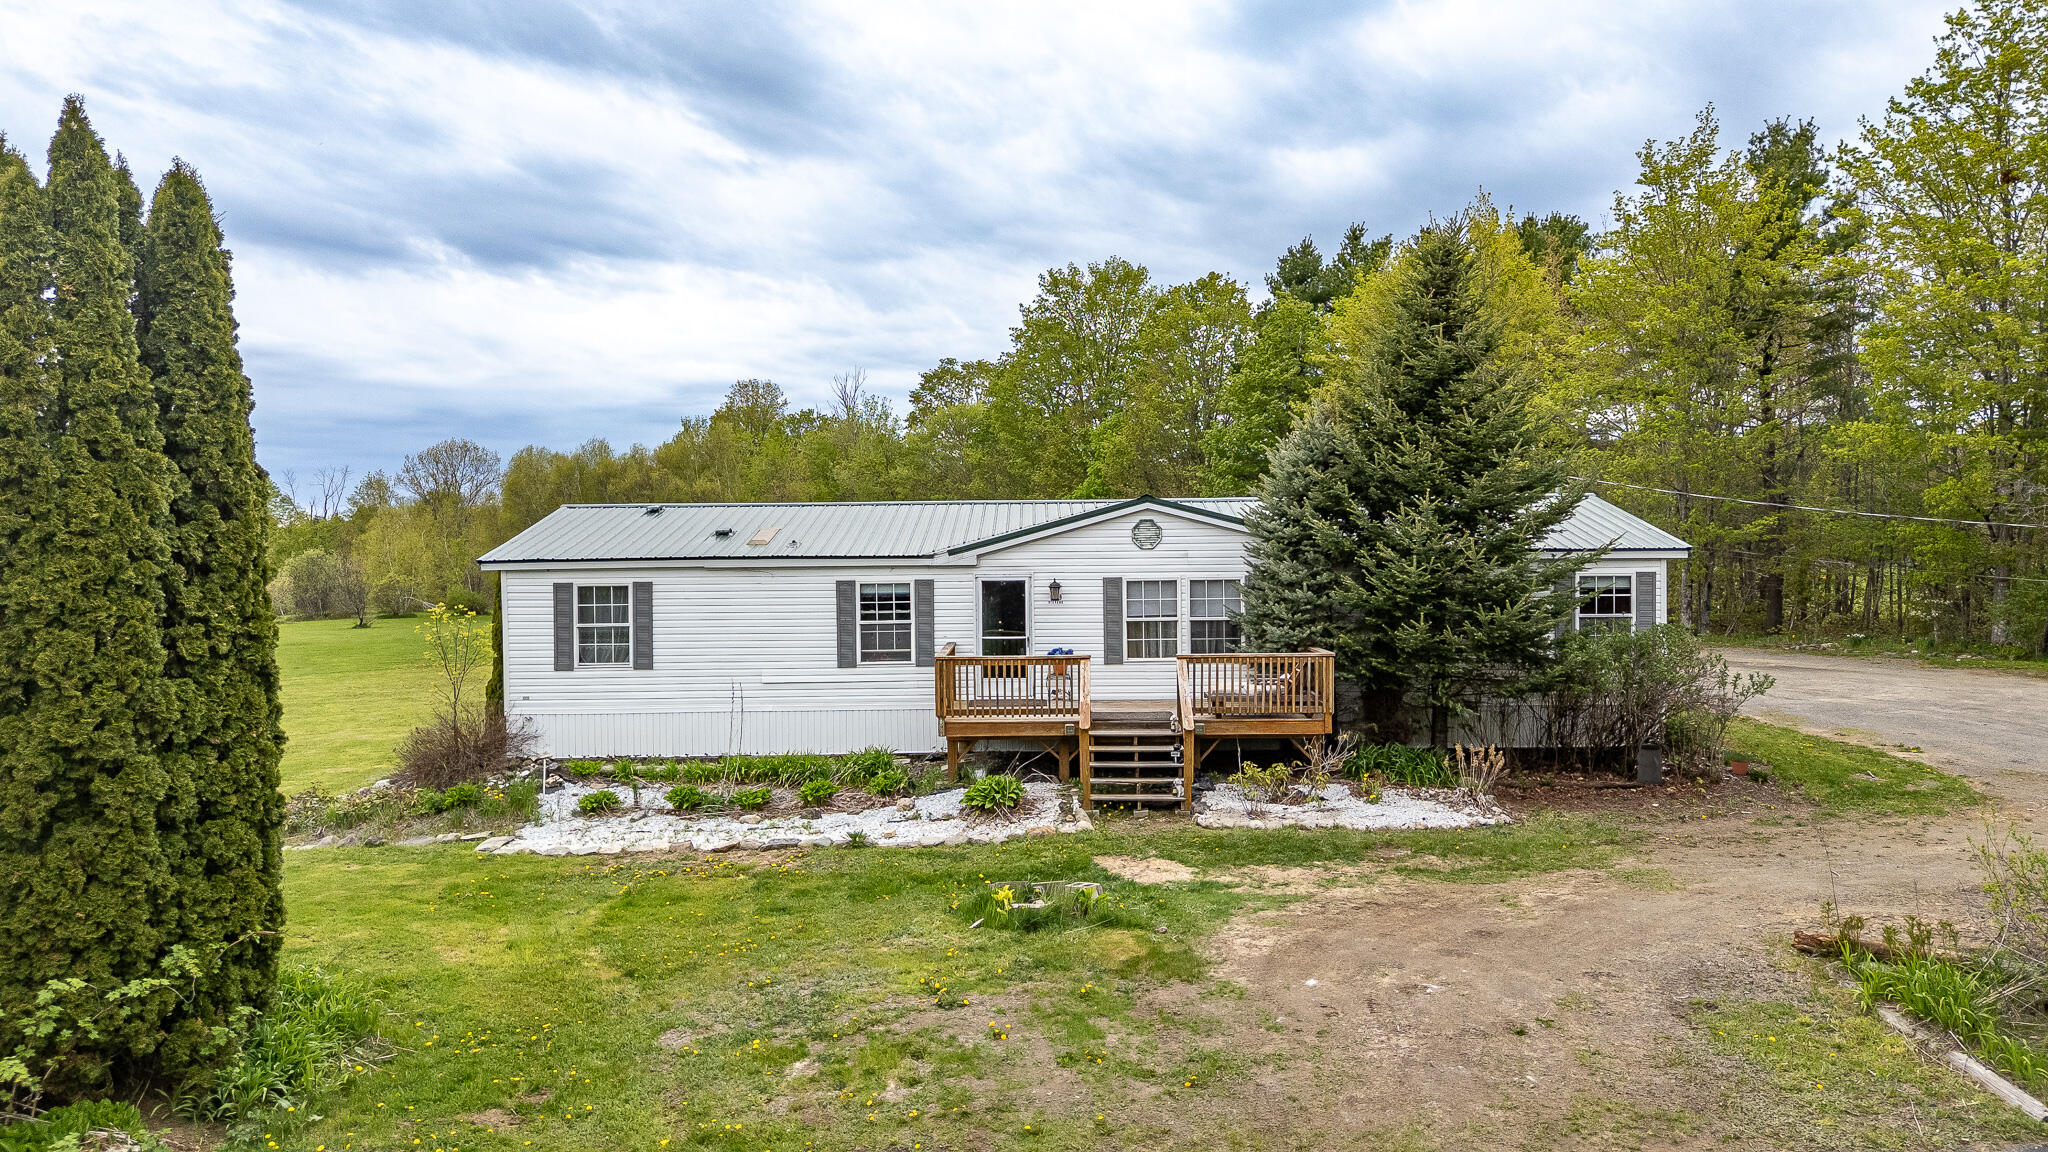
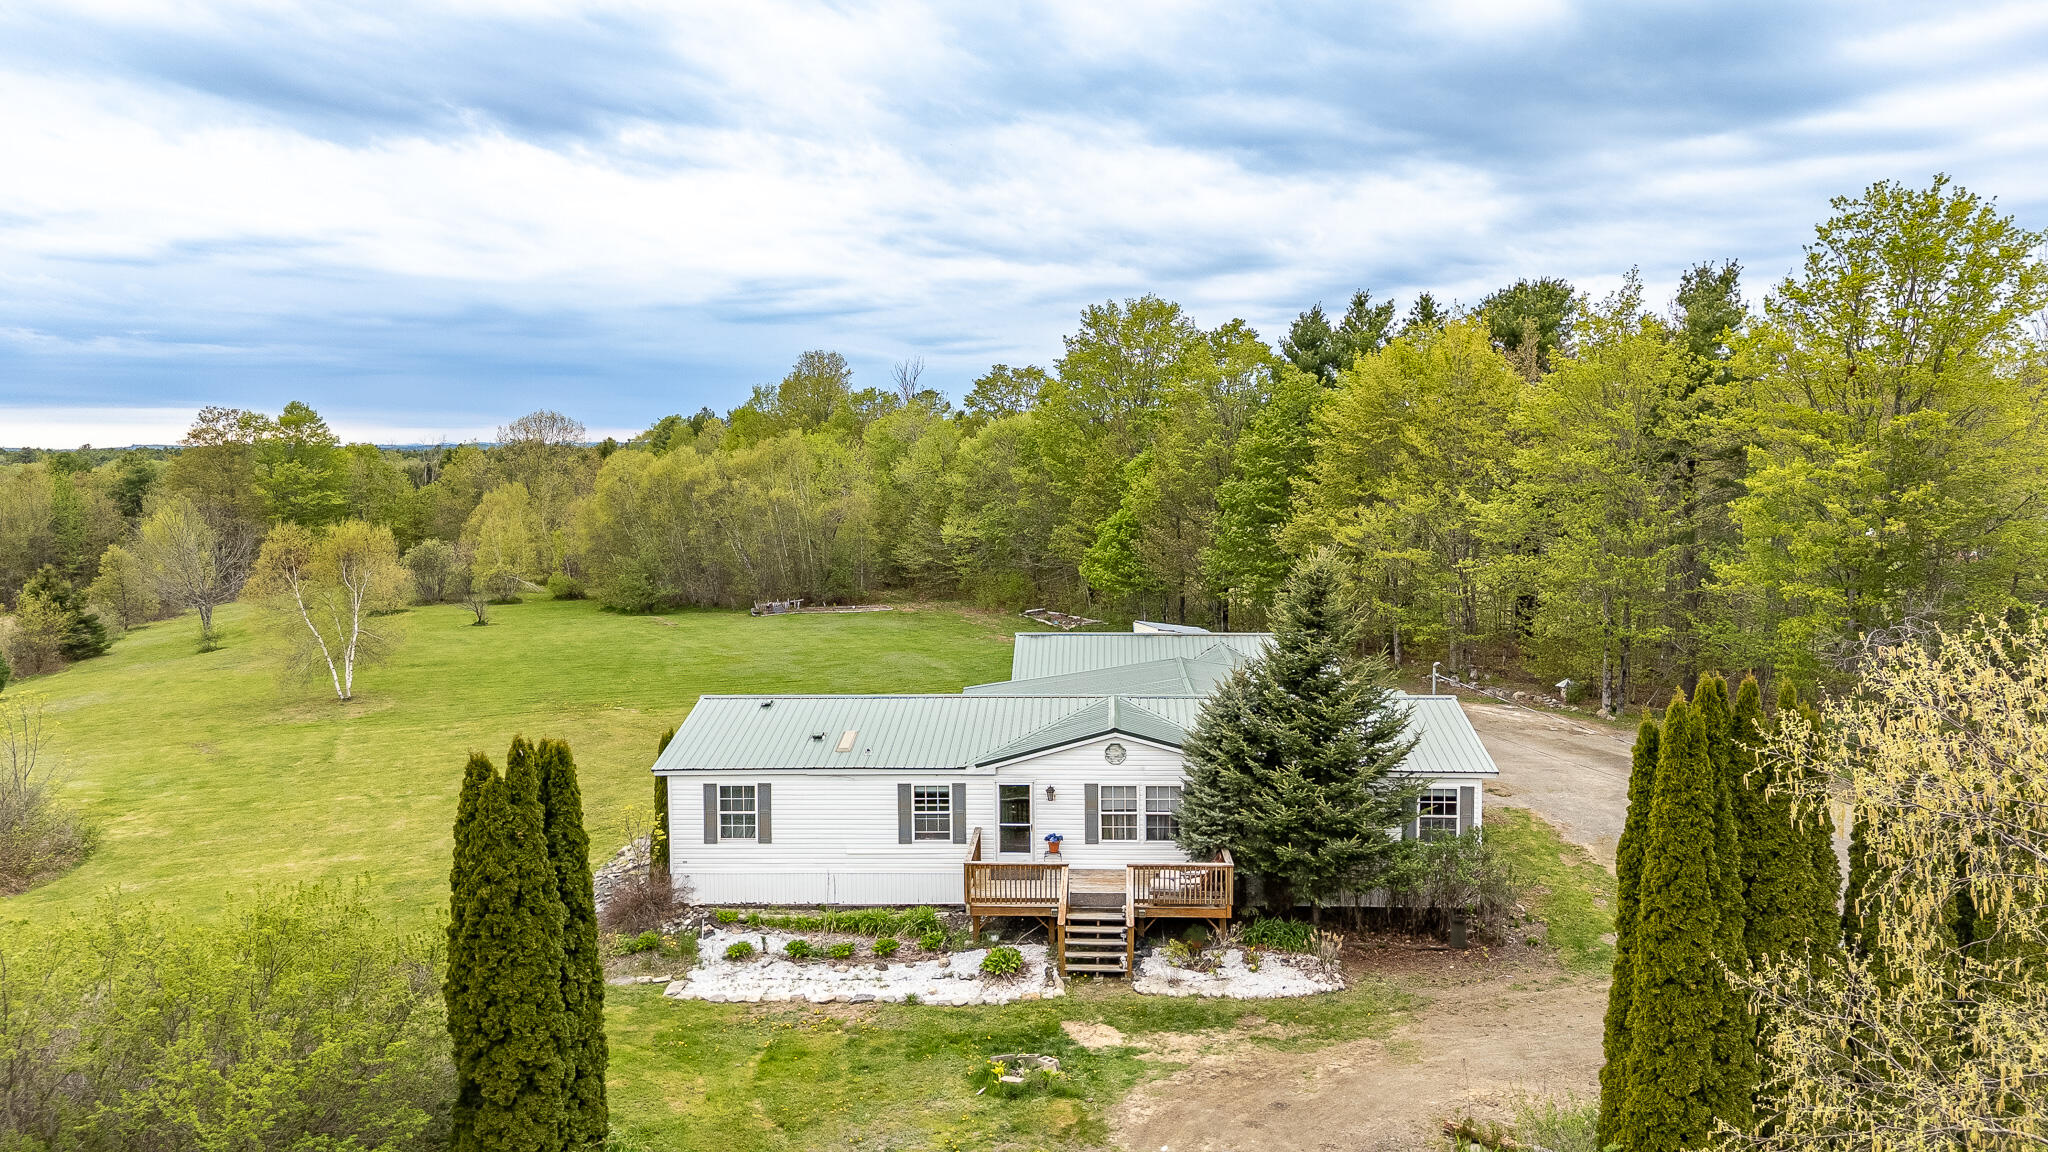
potted plant: present [1720,749,1765,775] -> present [1183,927,1209,948]

